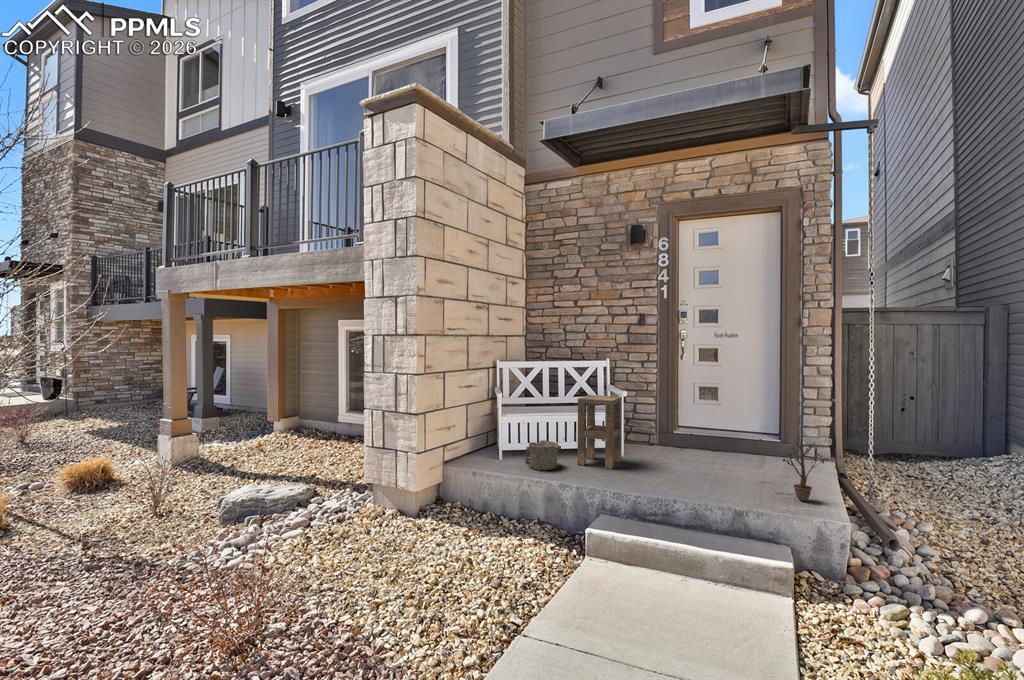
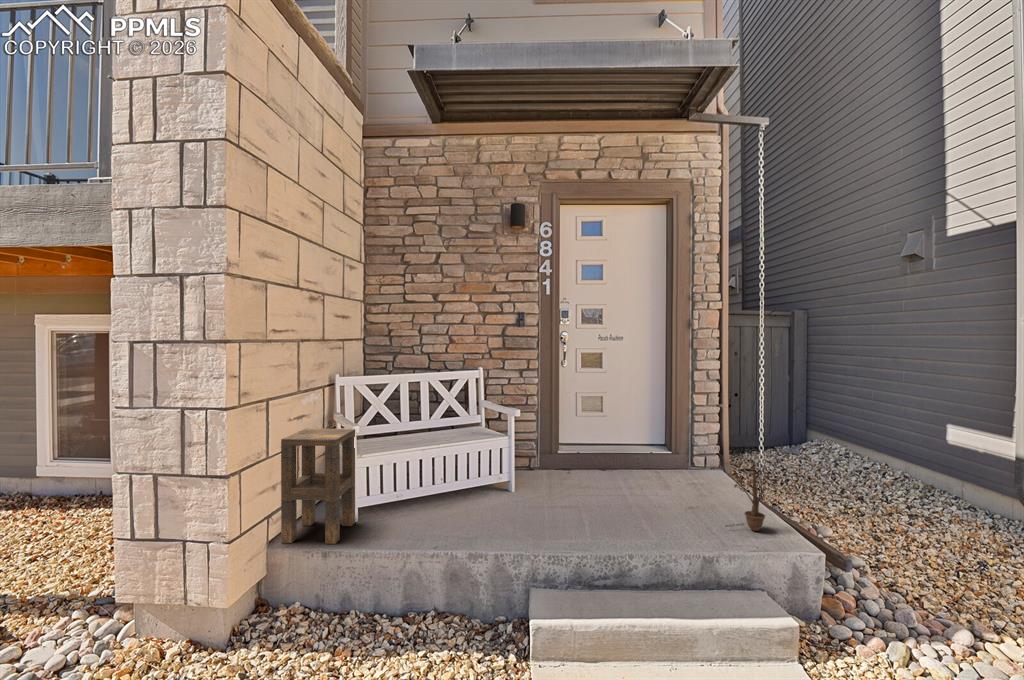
side table: present [577,395,622,469] -> present [281,428,355,544]
bucket: present [525,440,561,470] -> none [399,487,454,535]

